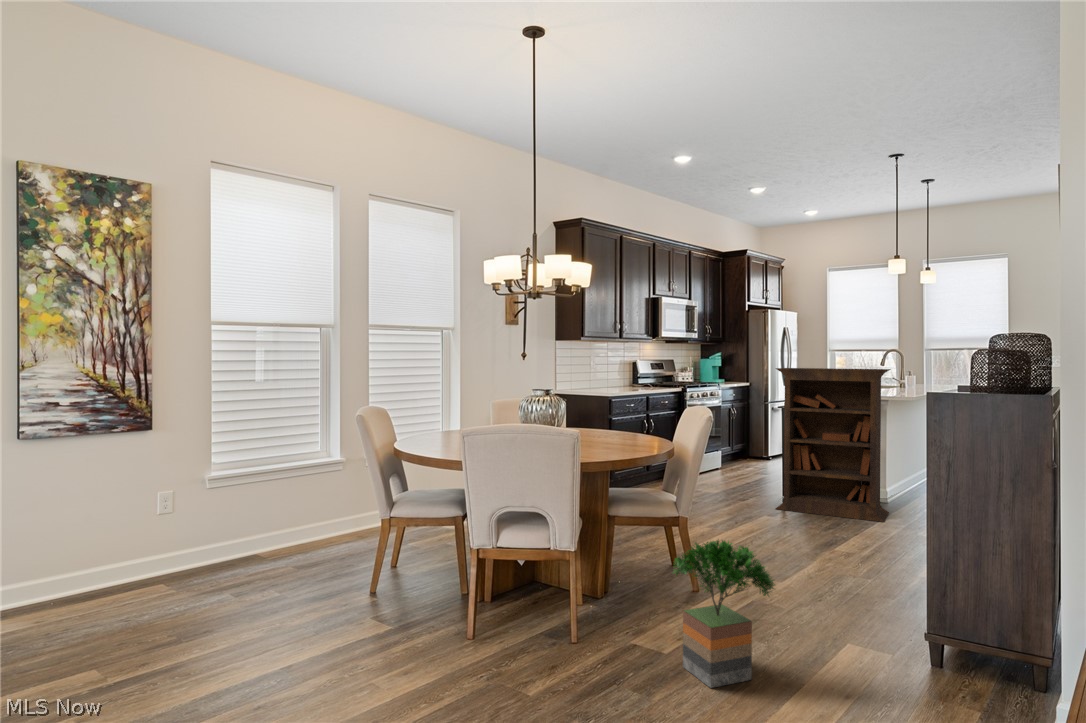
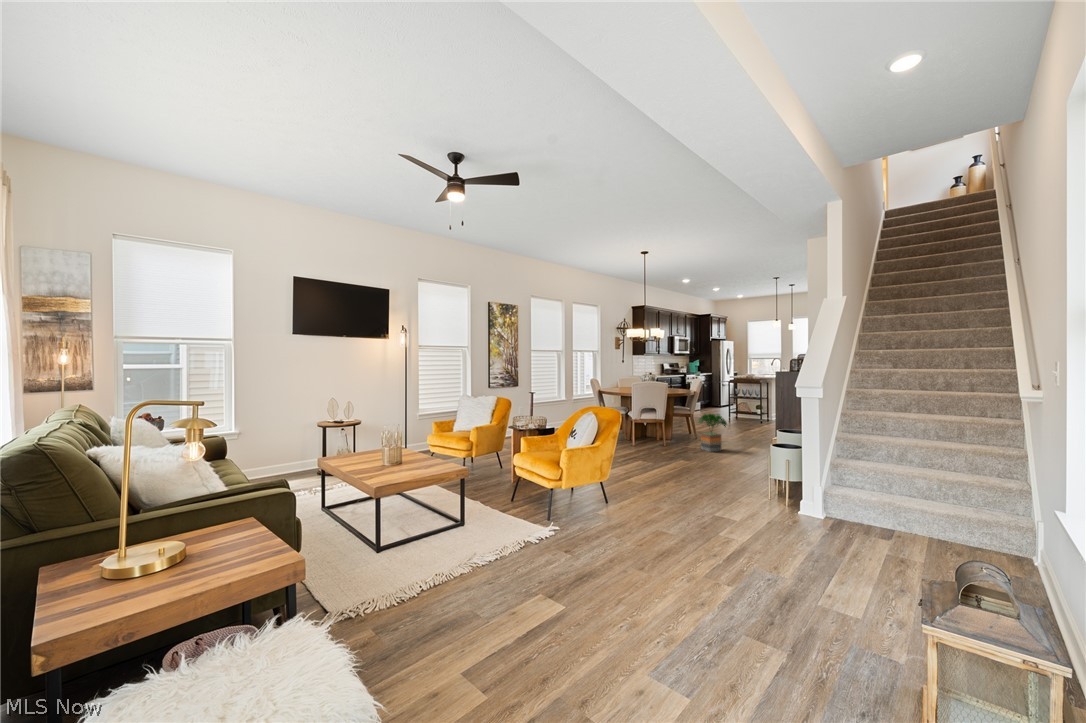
bookcase: present [776,368,891,522] -> none [725,366,773,425]

